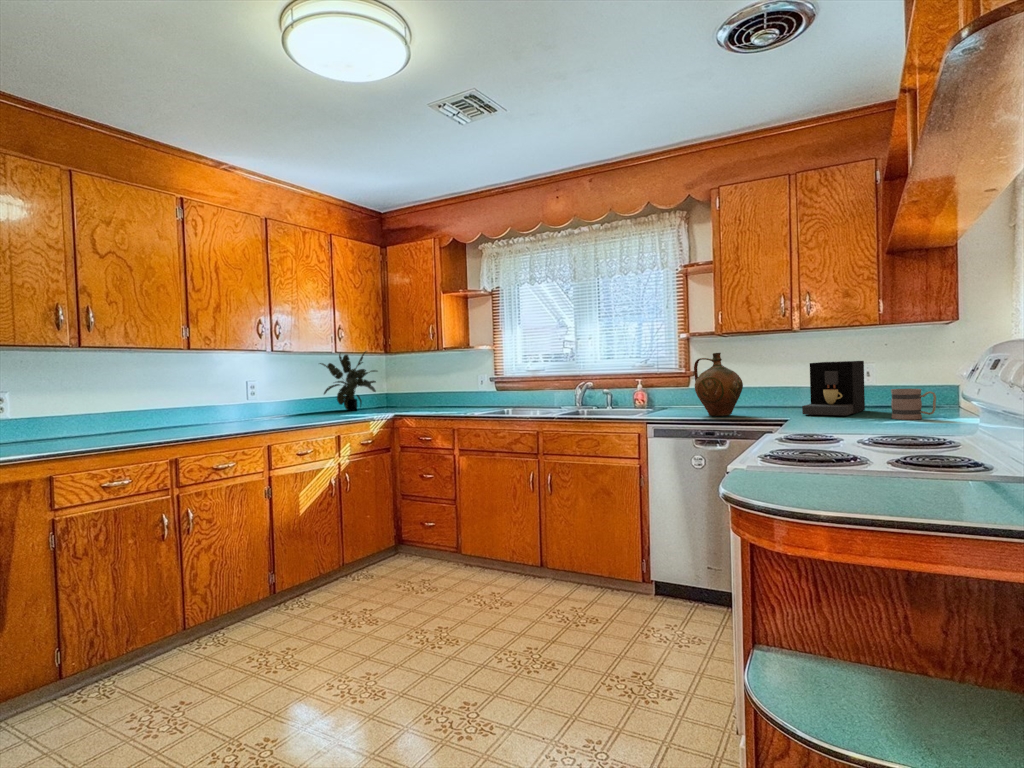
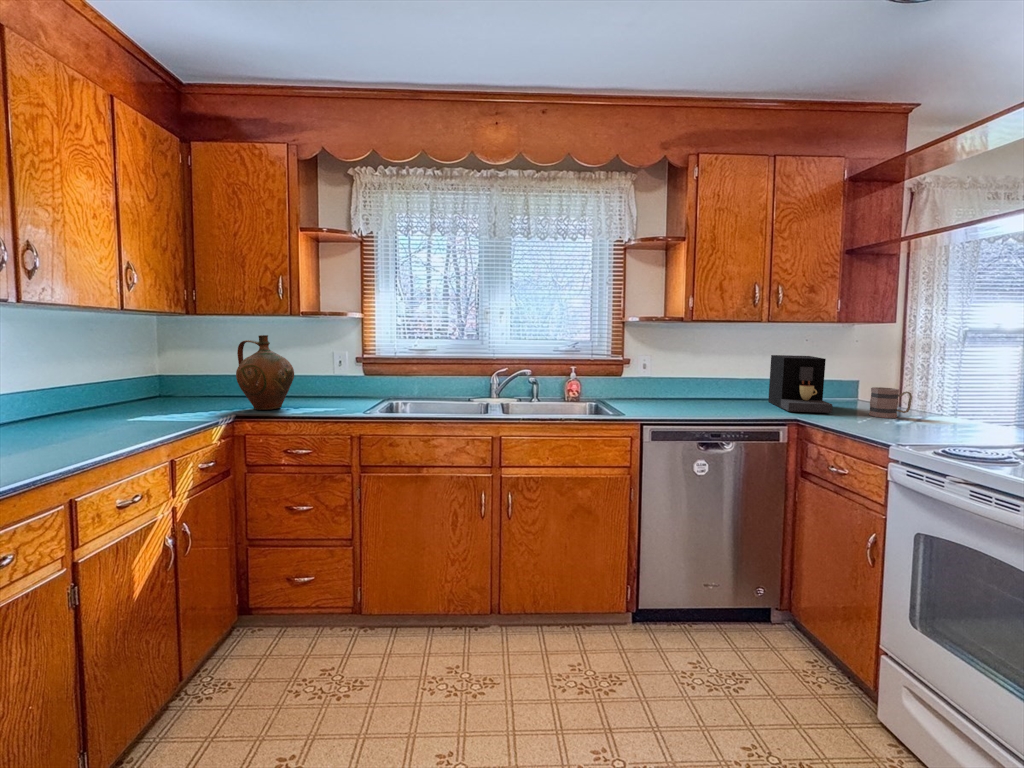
potted plant: present [320,351,377,411] -> none [80,308,201,407]
ceramic jug: present [694,353,743,416] -> present [236,335,294,410]

